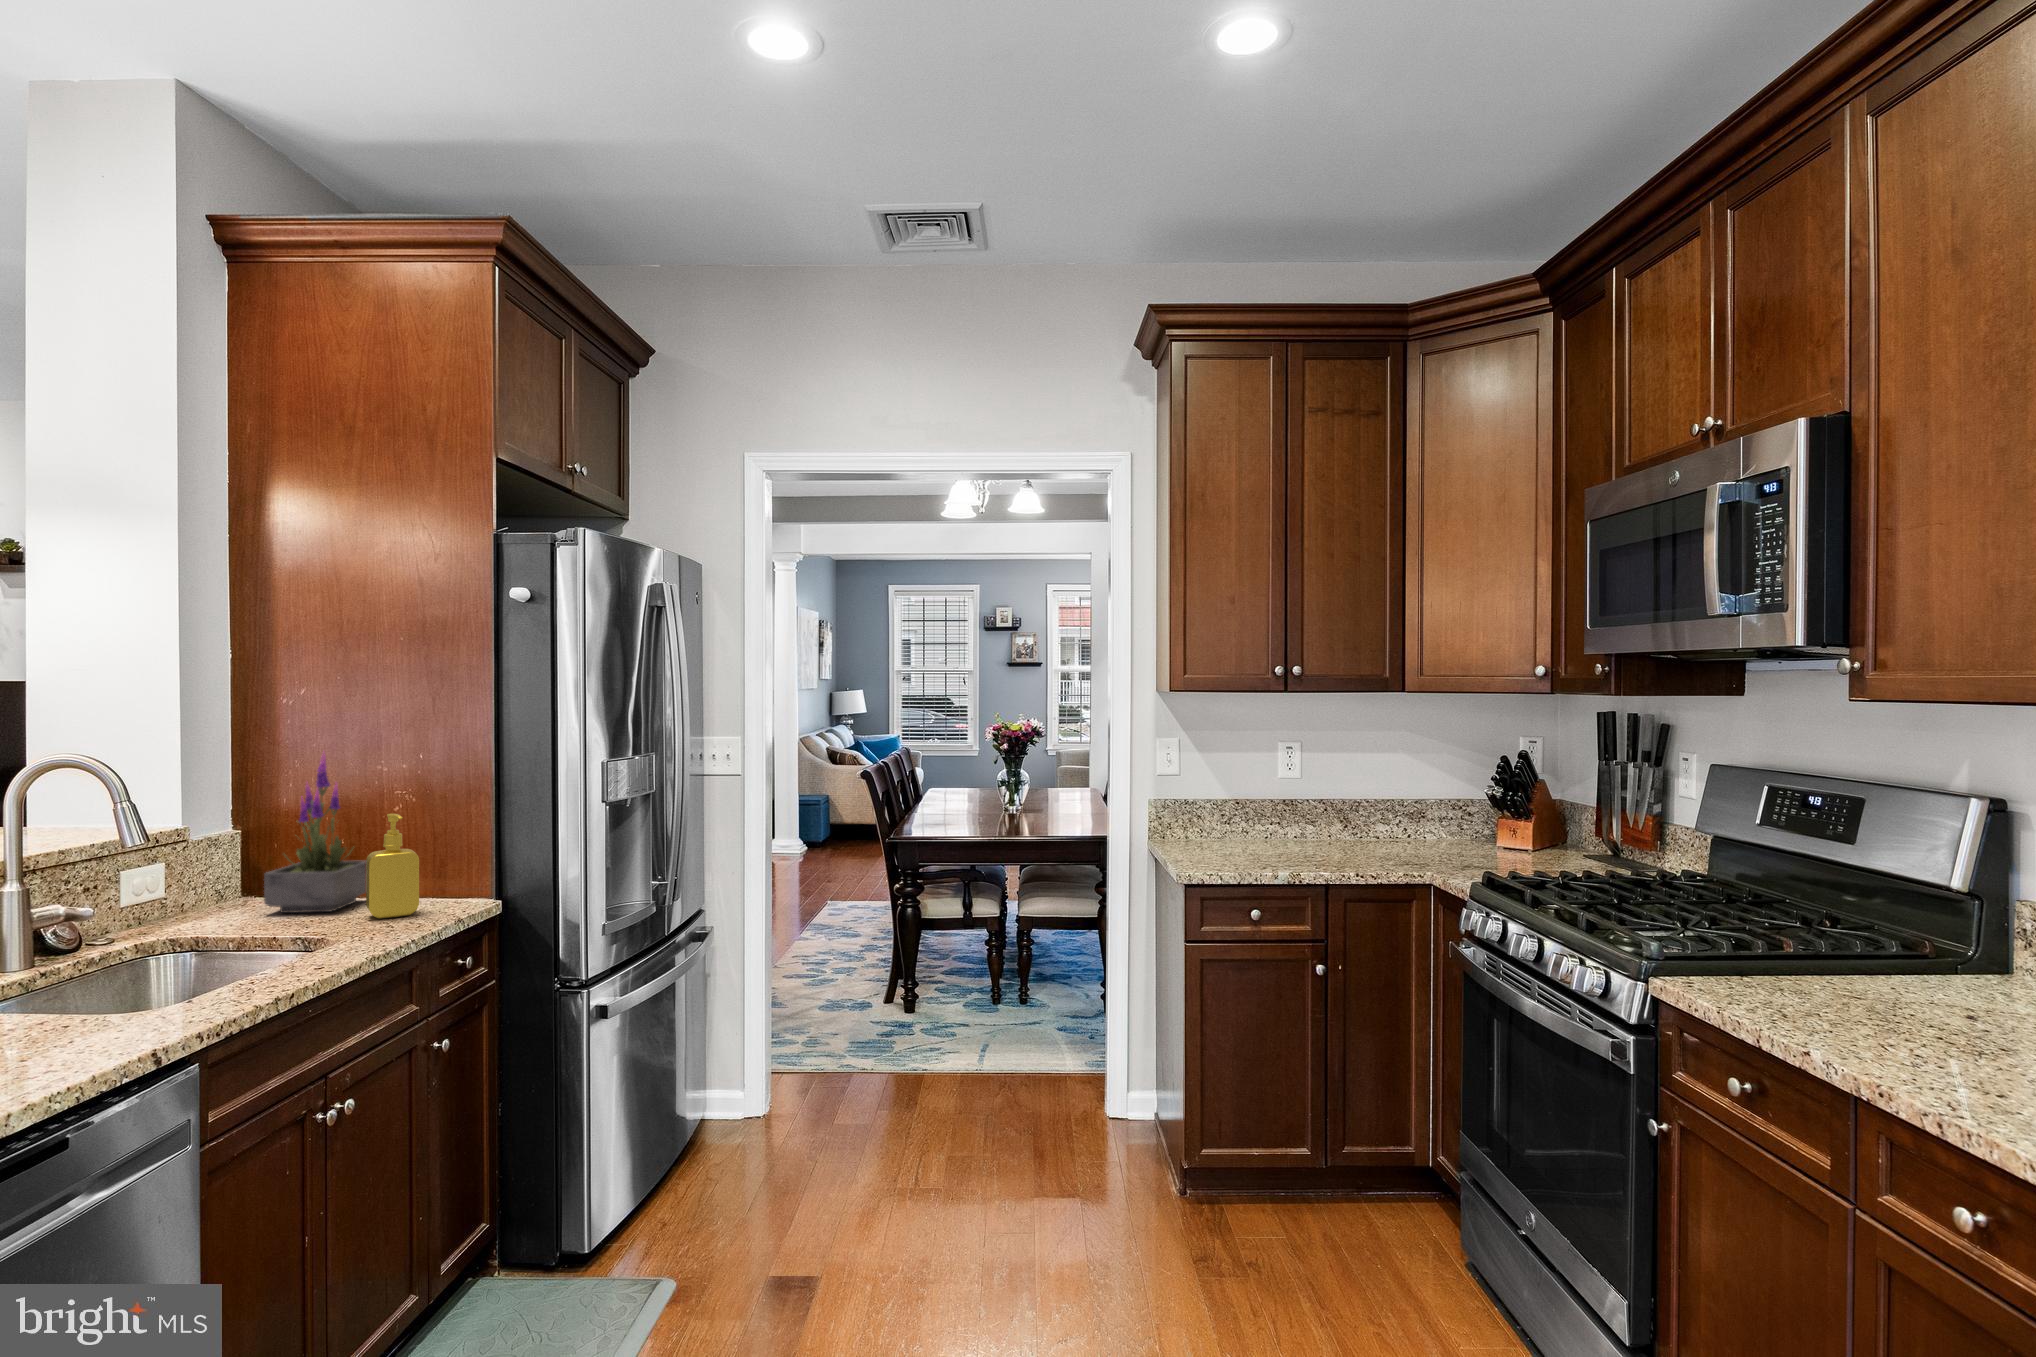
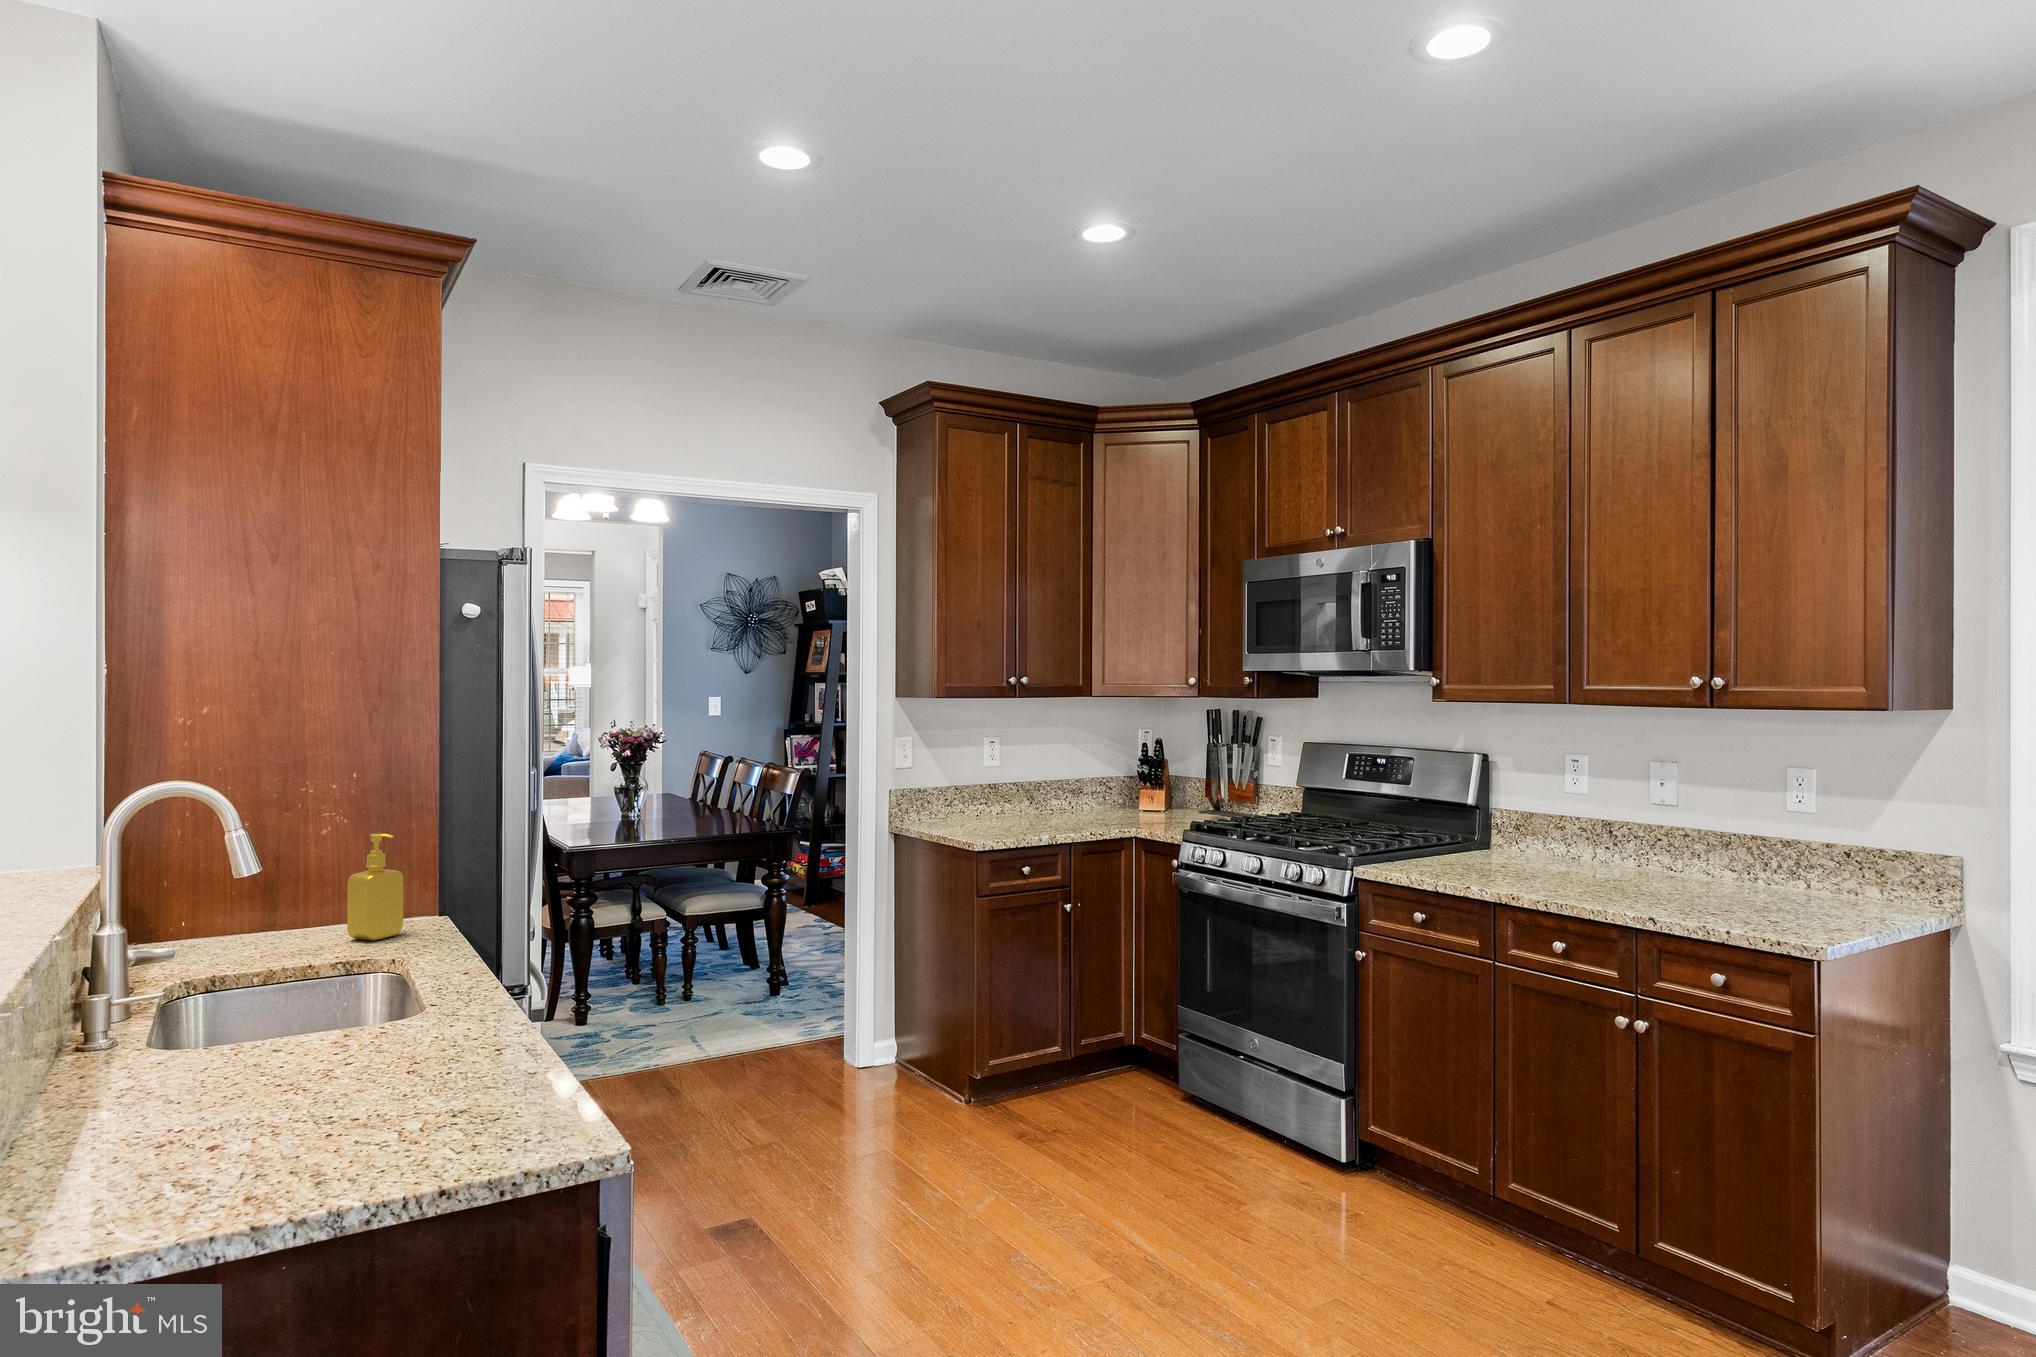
potted plant: present [264,752,366,913] -> none [212,773,308,950]

